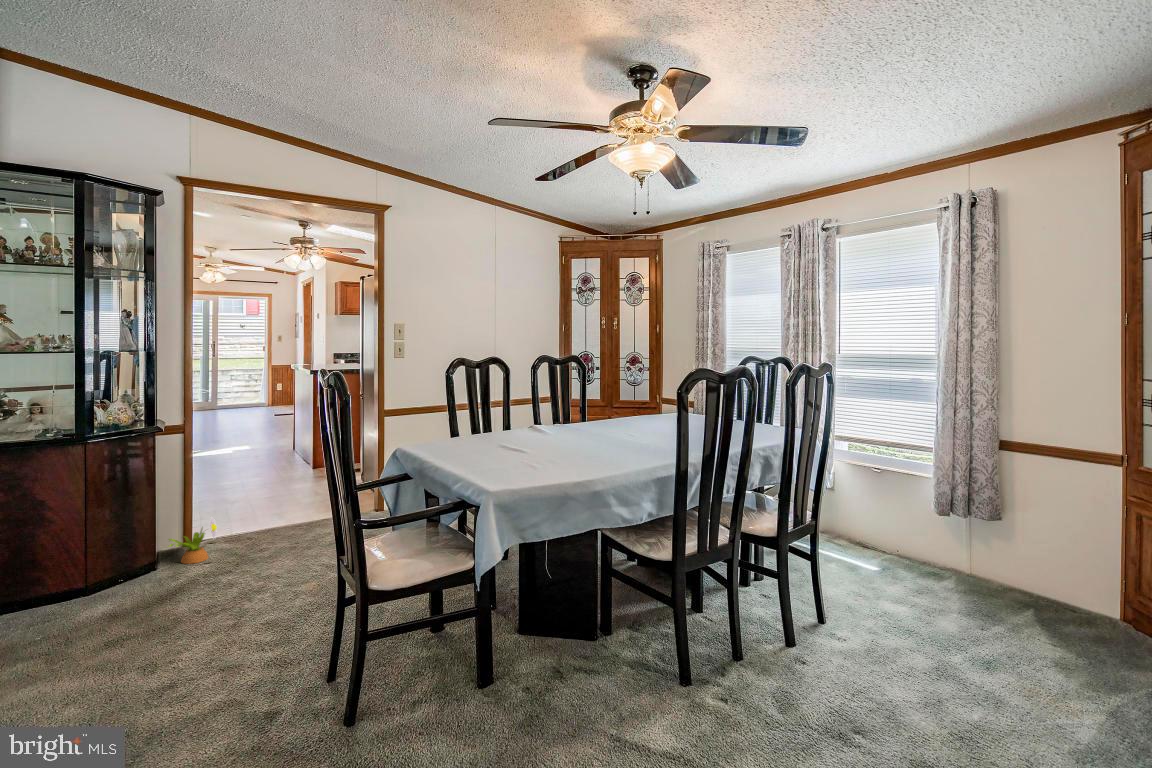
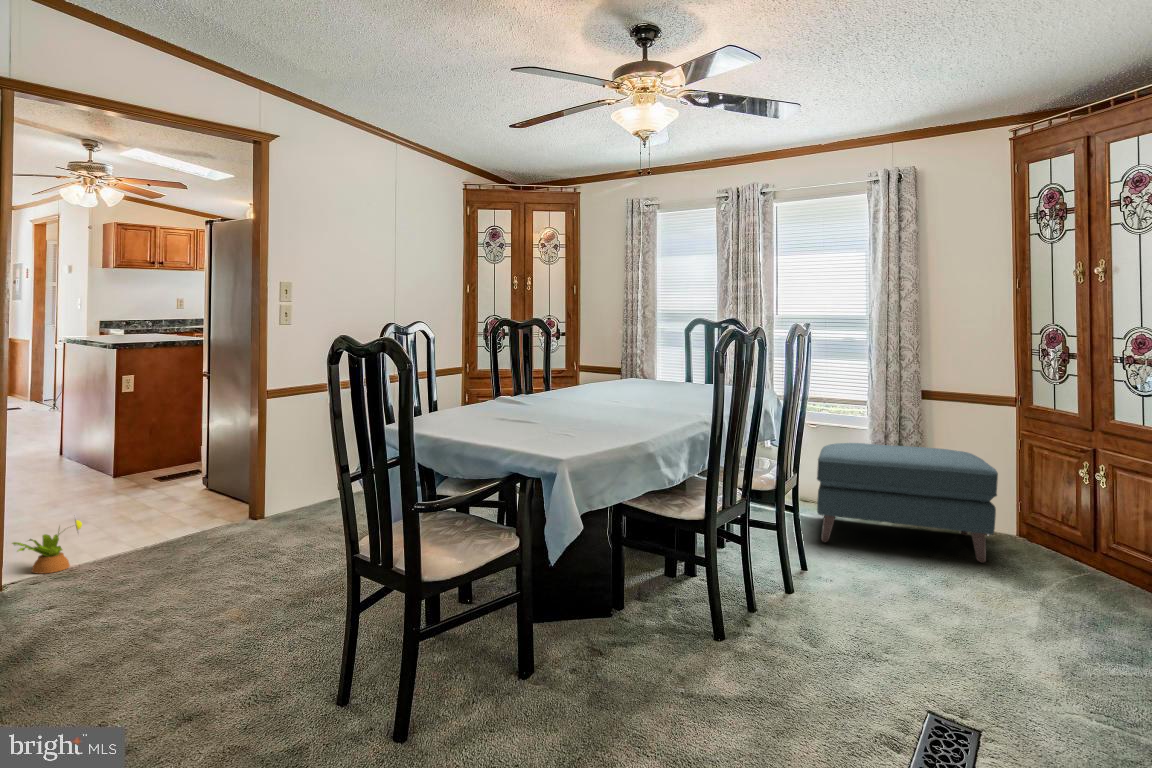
ottoman: none [852,492,1074,656] -> present [817,443,998,563]

